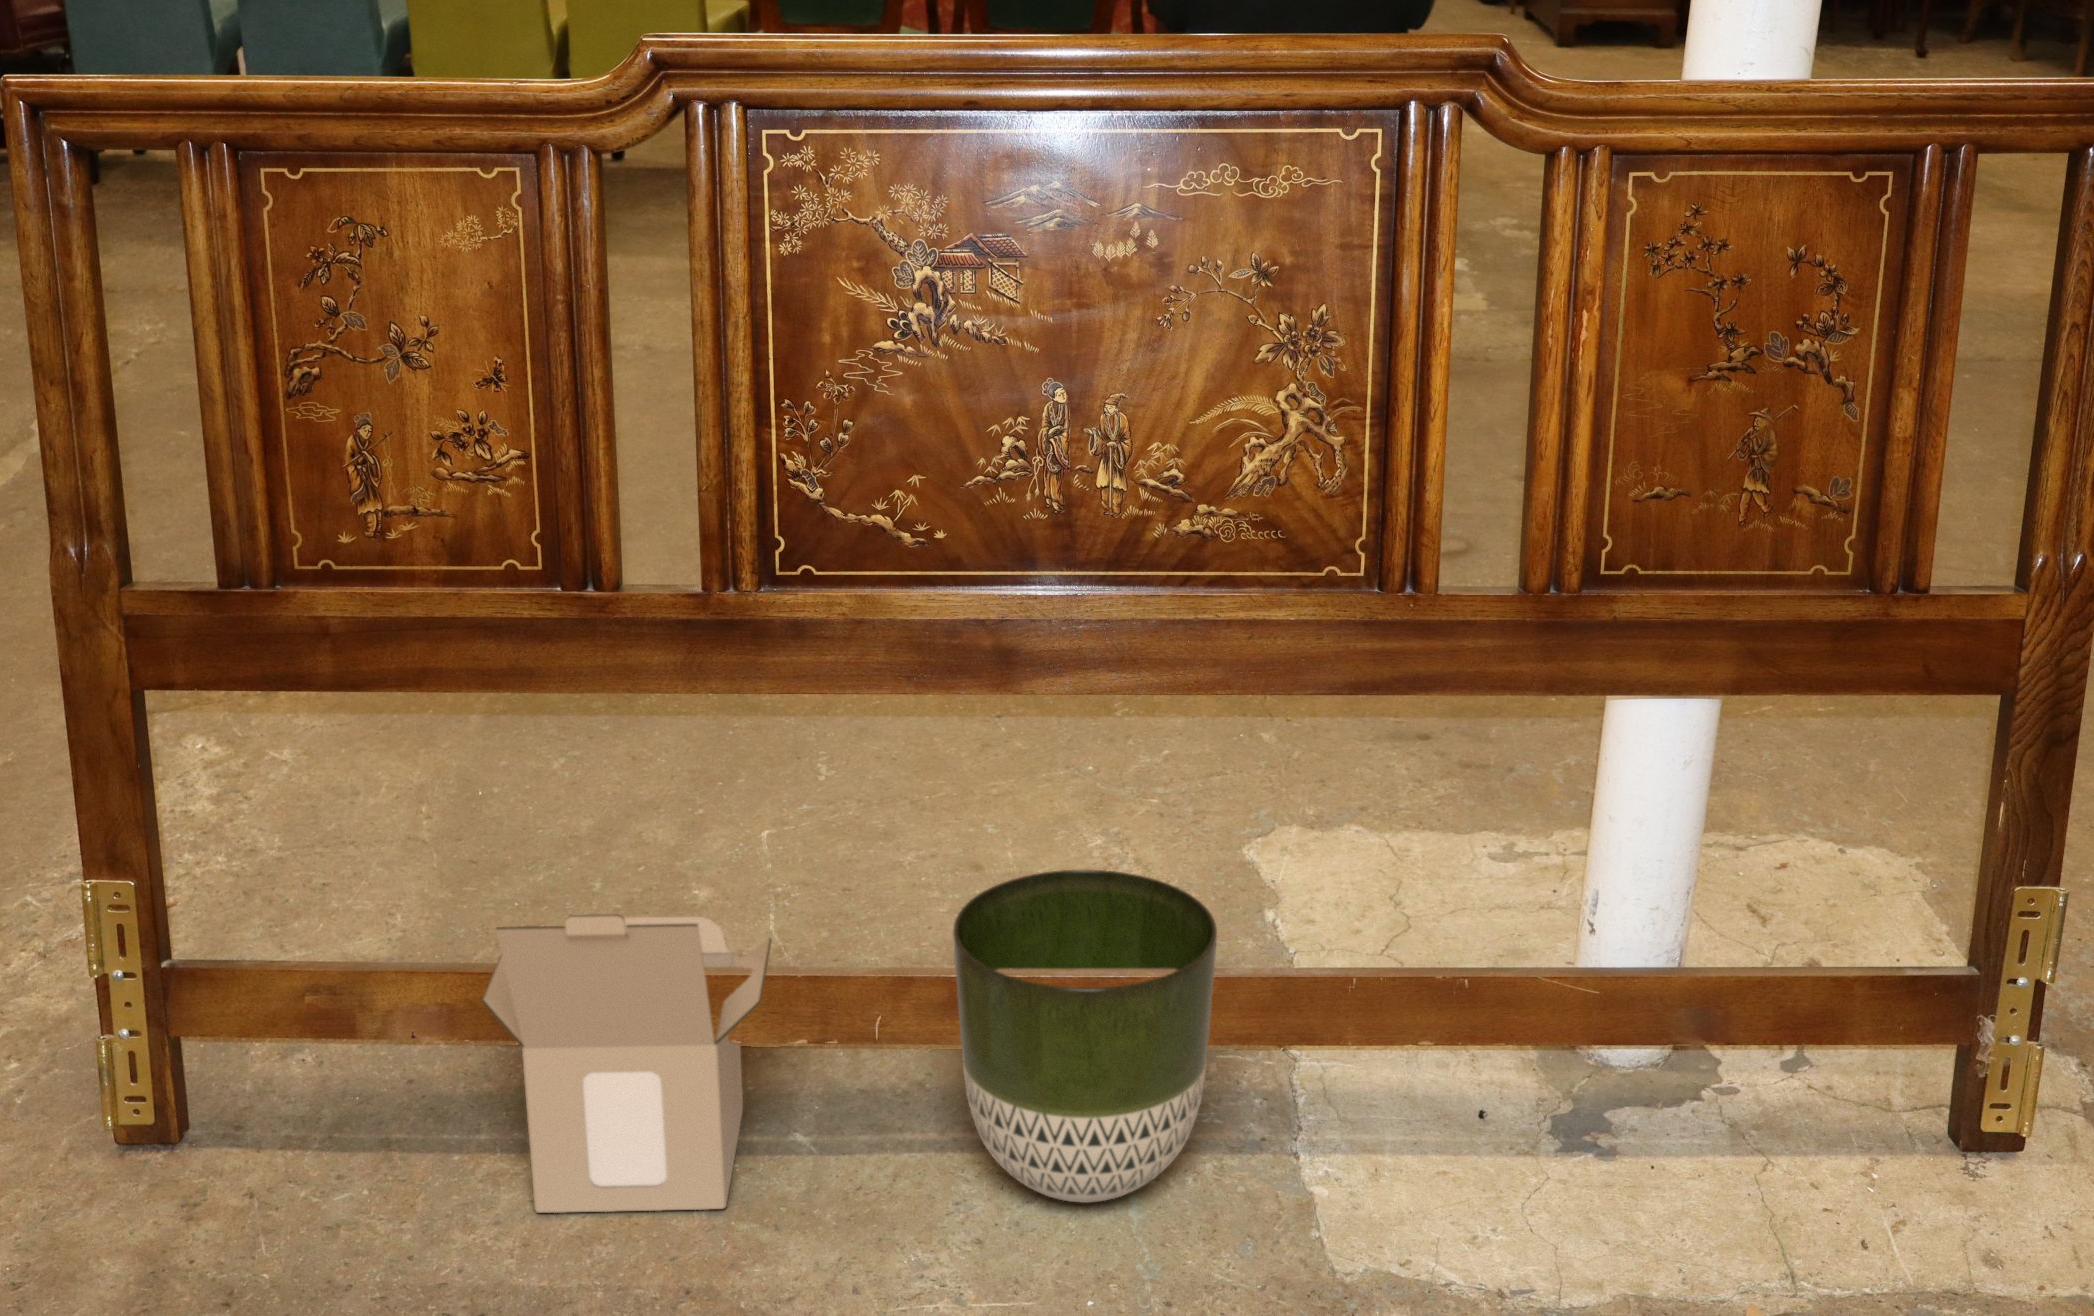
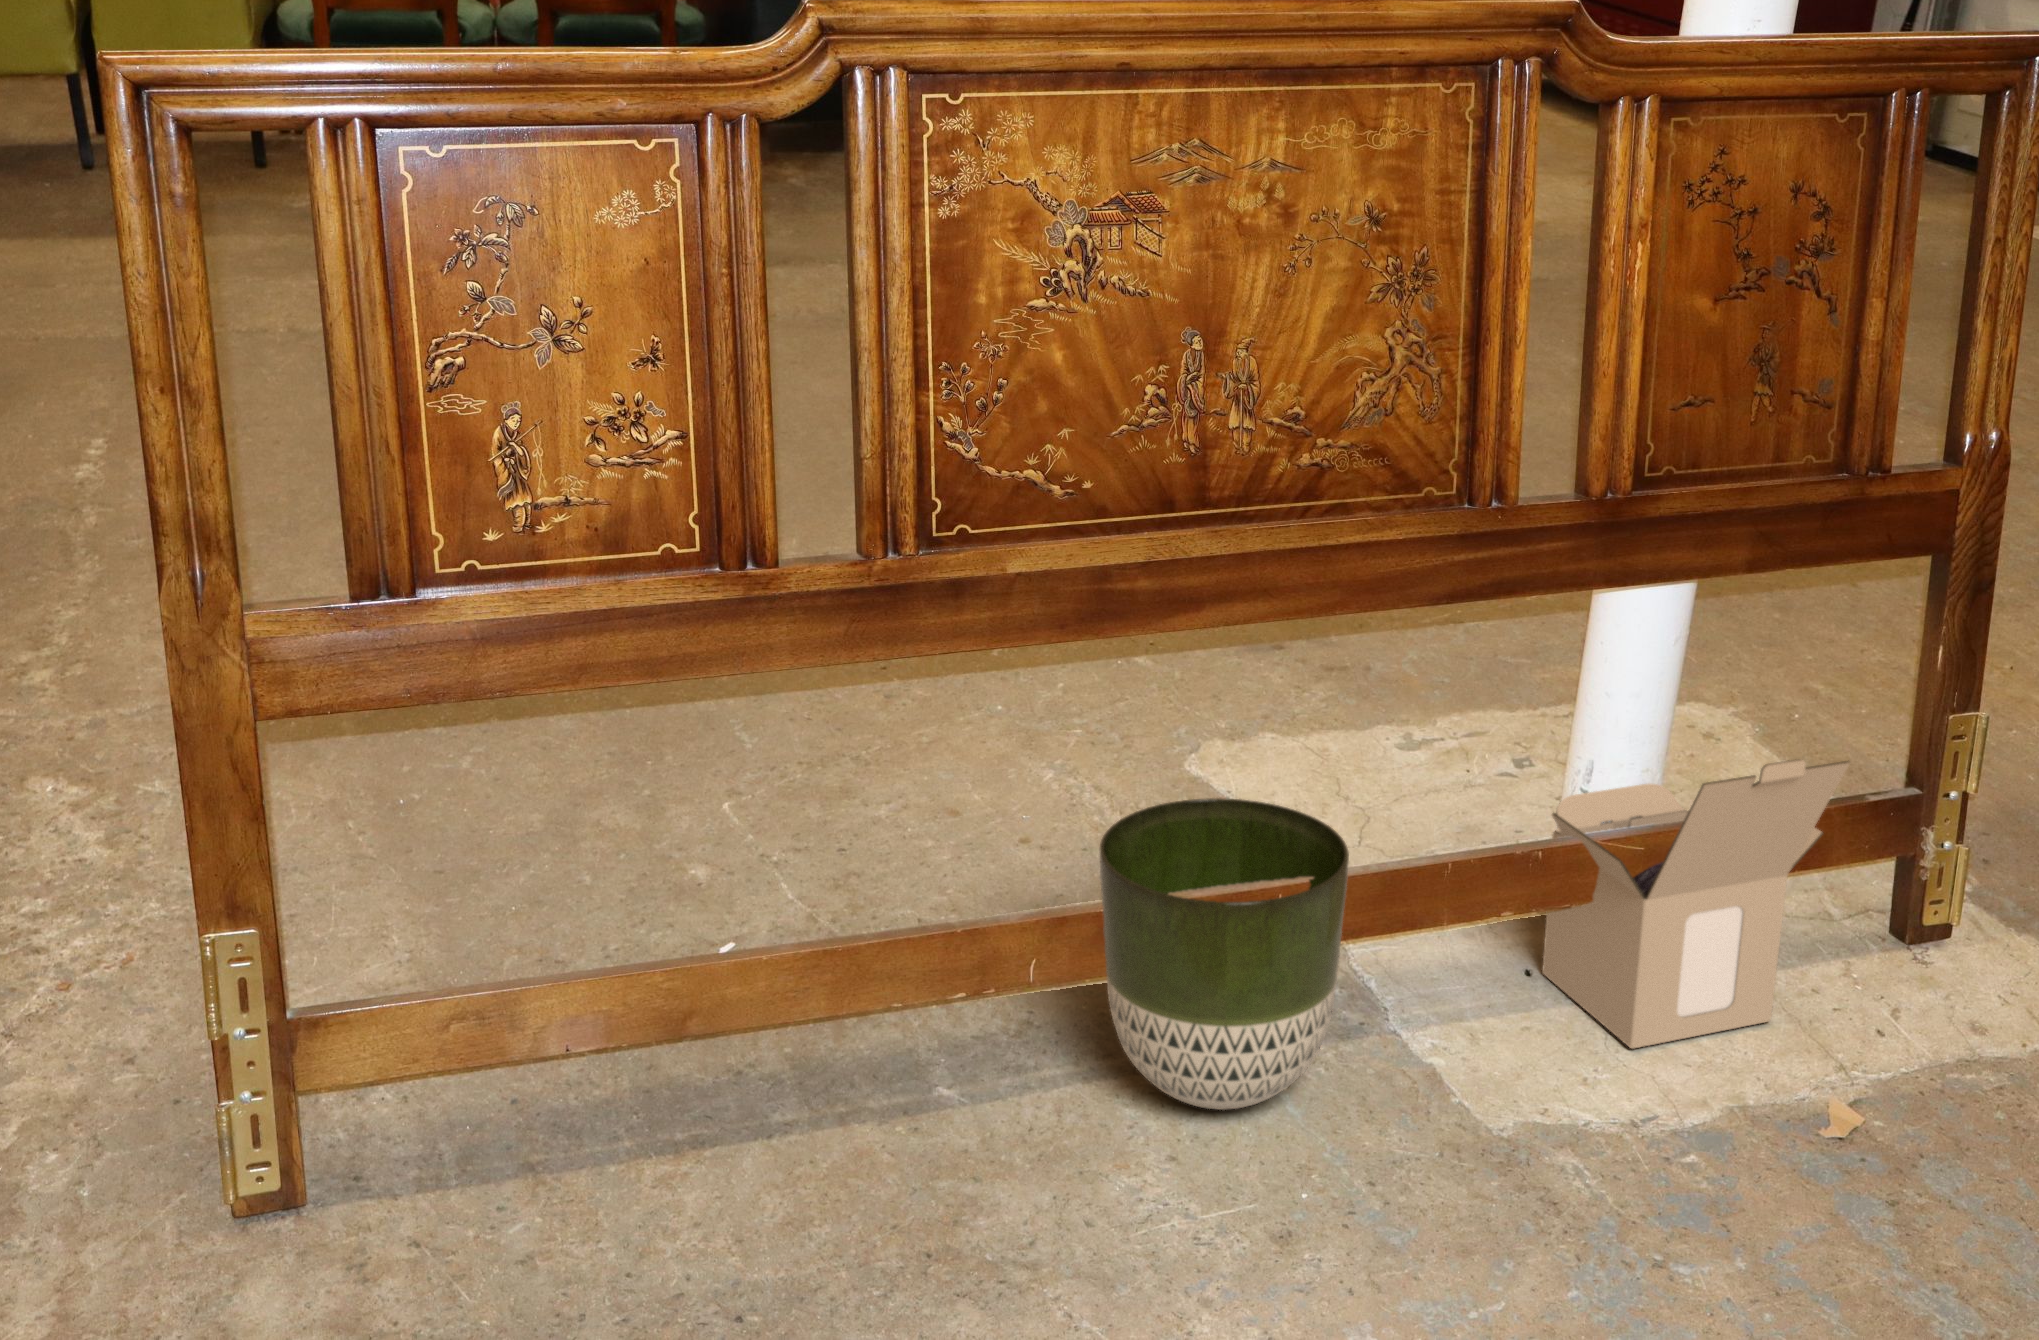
cardboard box: present [482,914,772,1213] -> present [1542,759,1850,1049]

